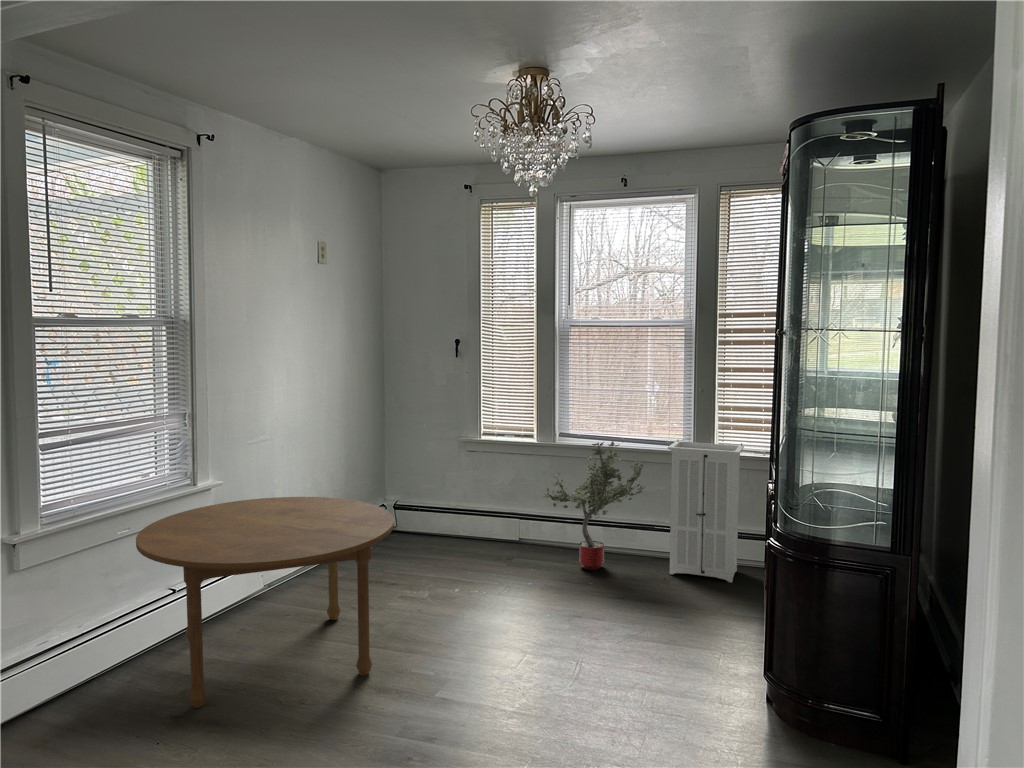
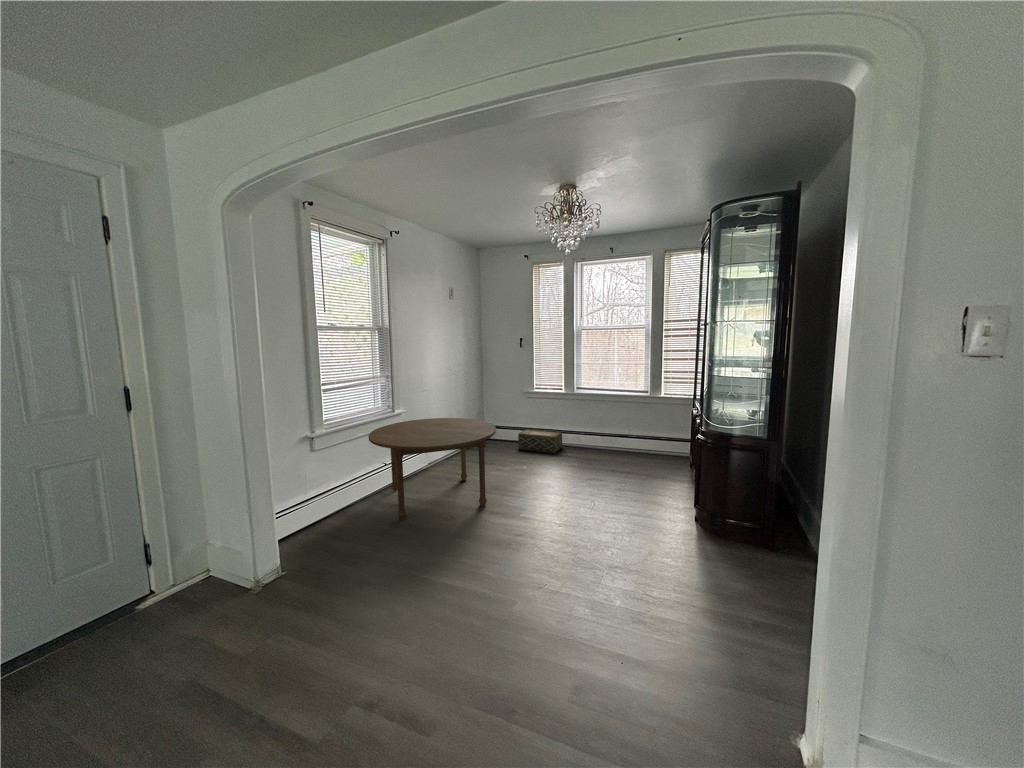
storage cabinet: present [668,440,744,582] -> none [637,388,678,464]
potted tree: present [544,441,645,570] -> none [569,389,625,458]
woven basket: none [447,513,531,560] -> present [518,429,562,453]

